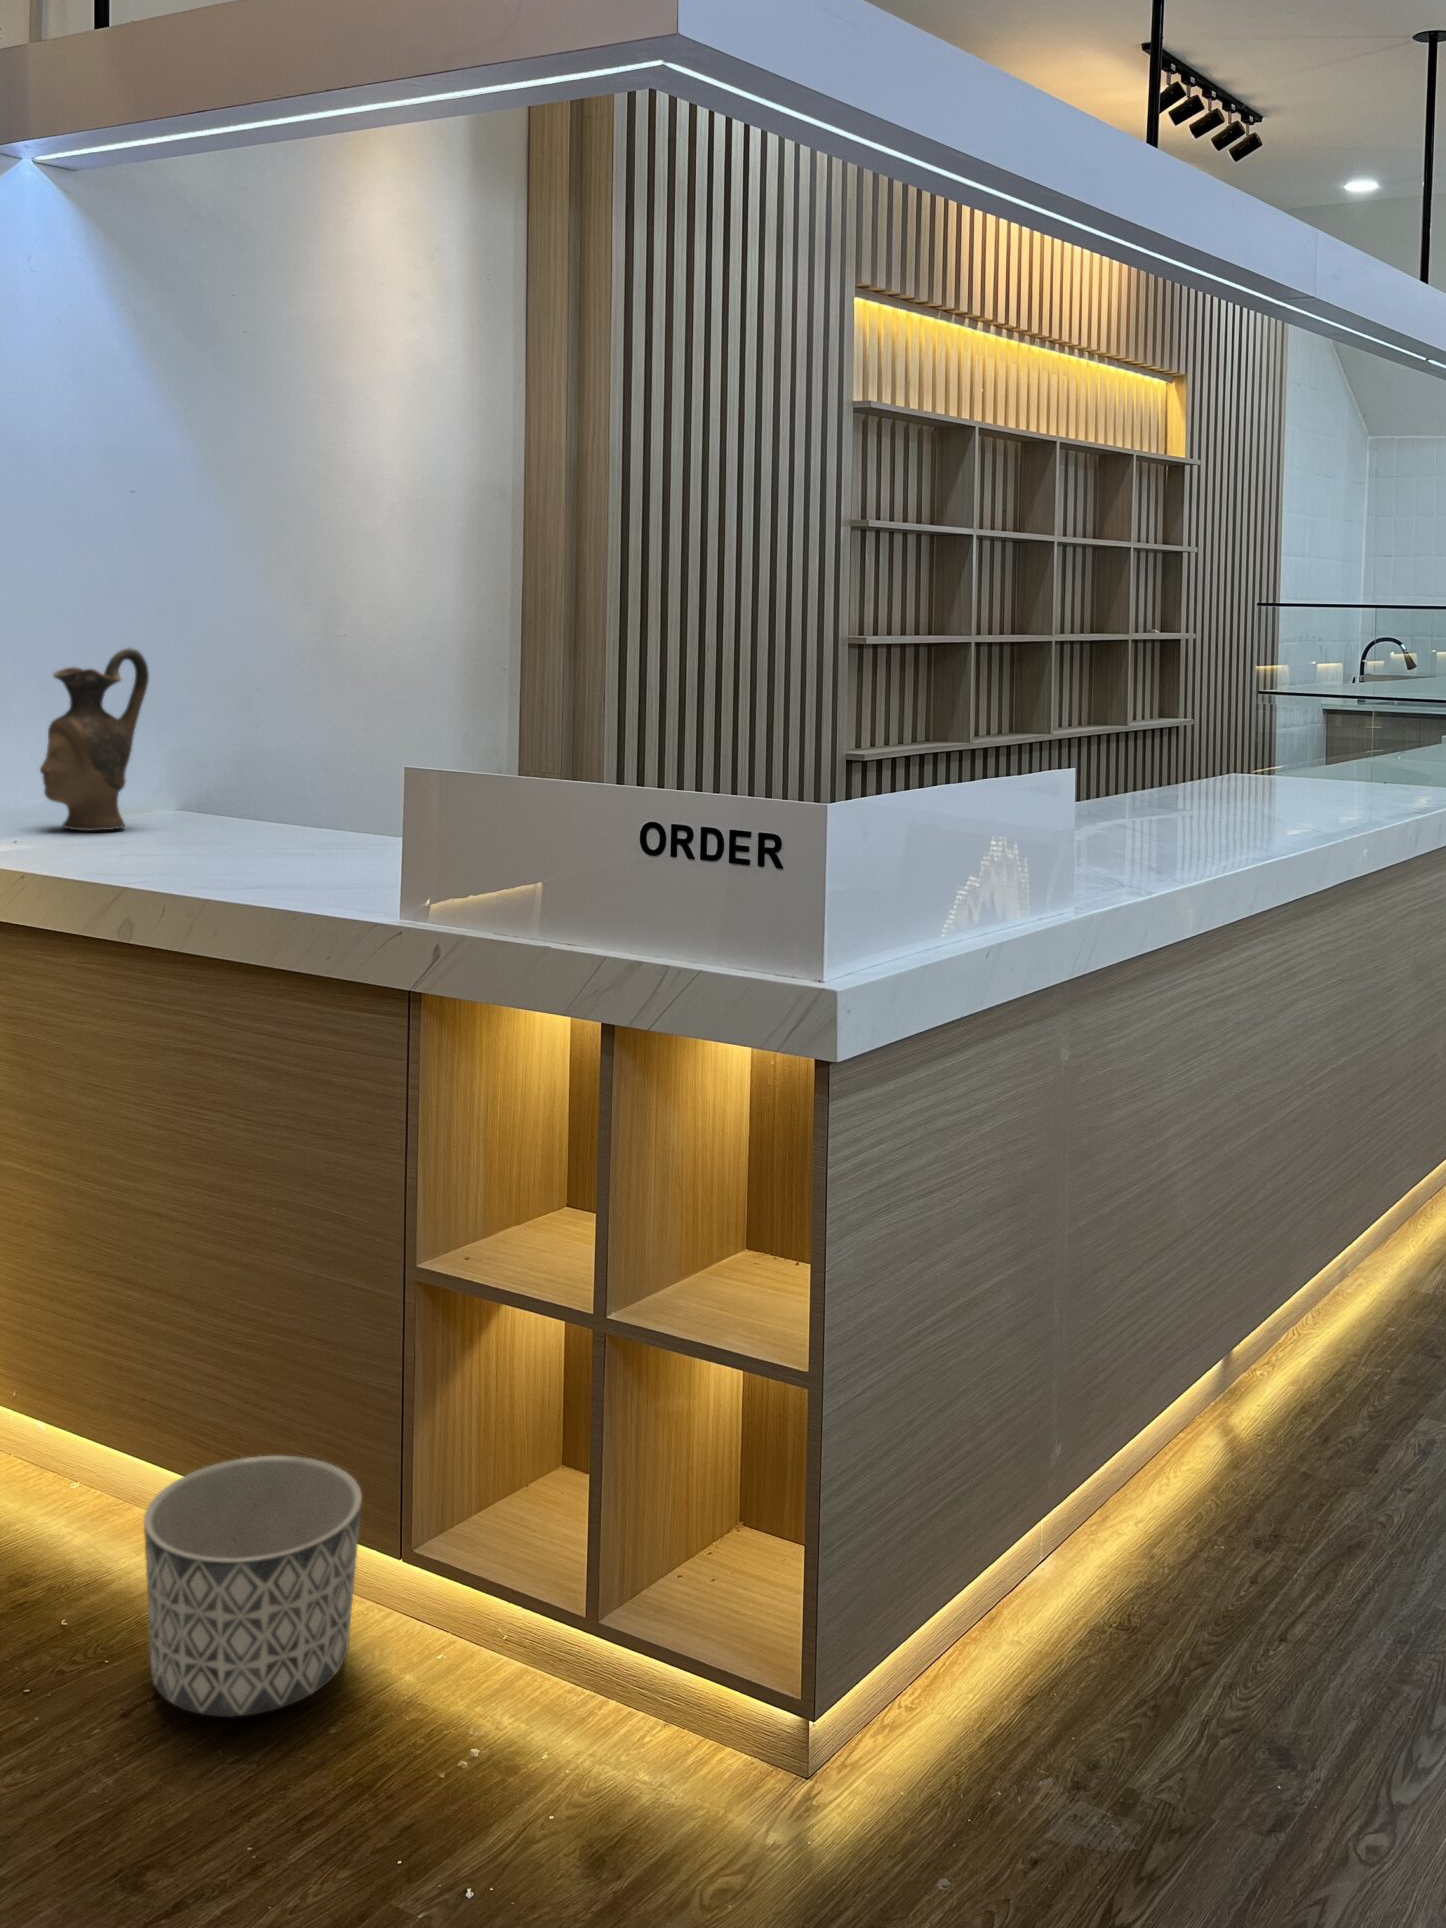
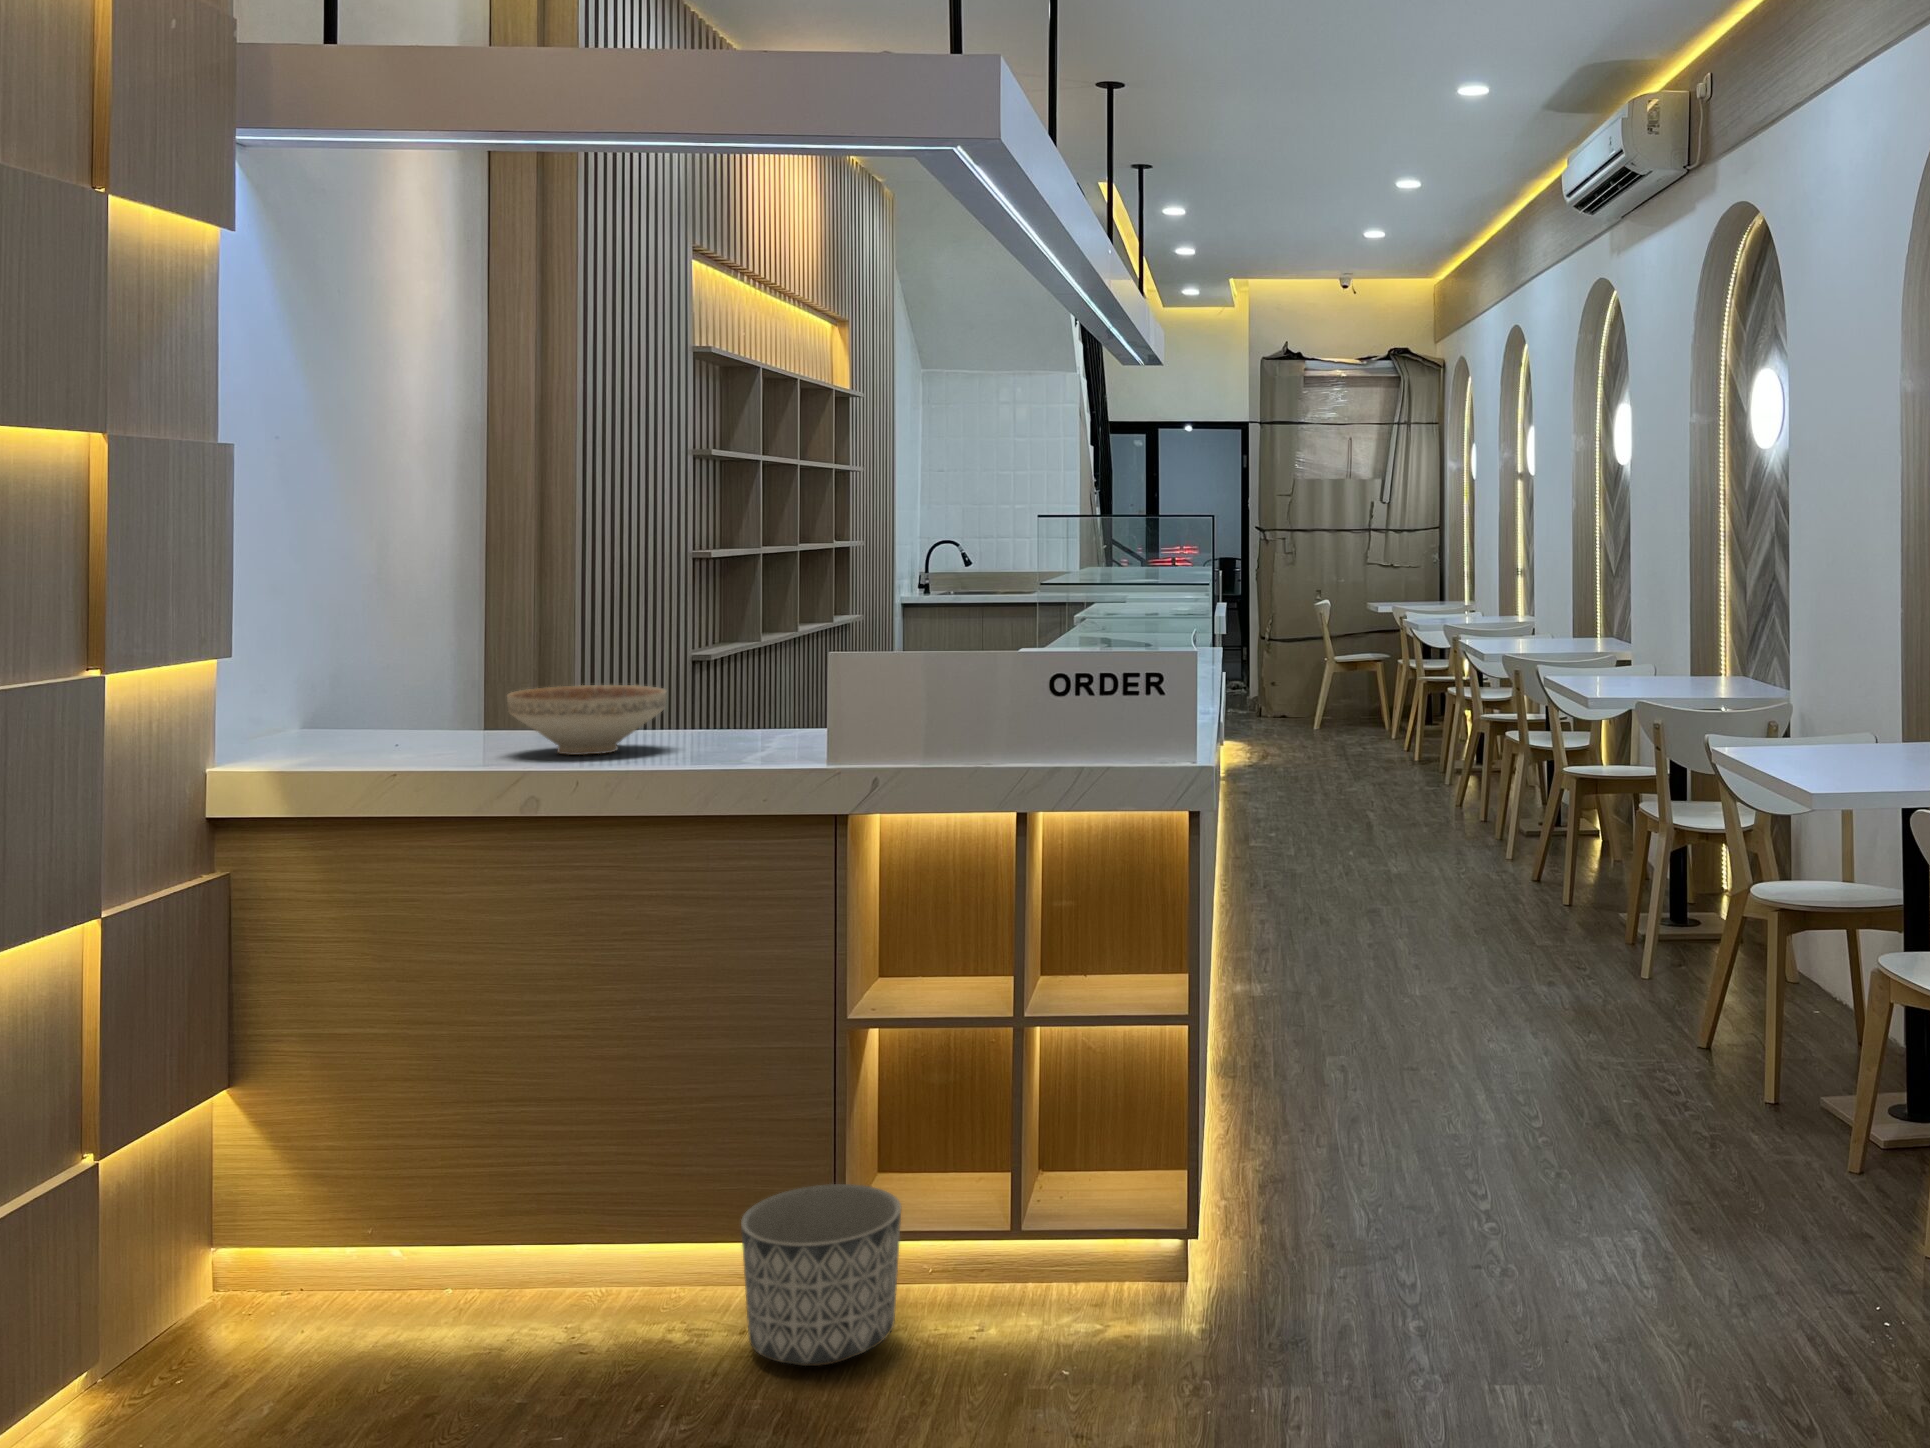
ceramic pitcher: present [40,648,149,831] -> none [349,591,426,756]
decorative bowl: none [144,770,332,856] -> present [507,685,666,755]

